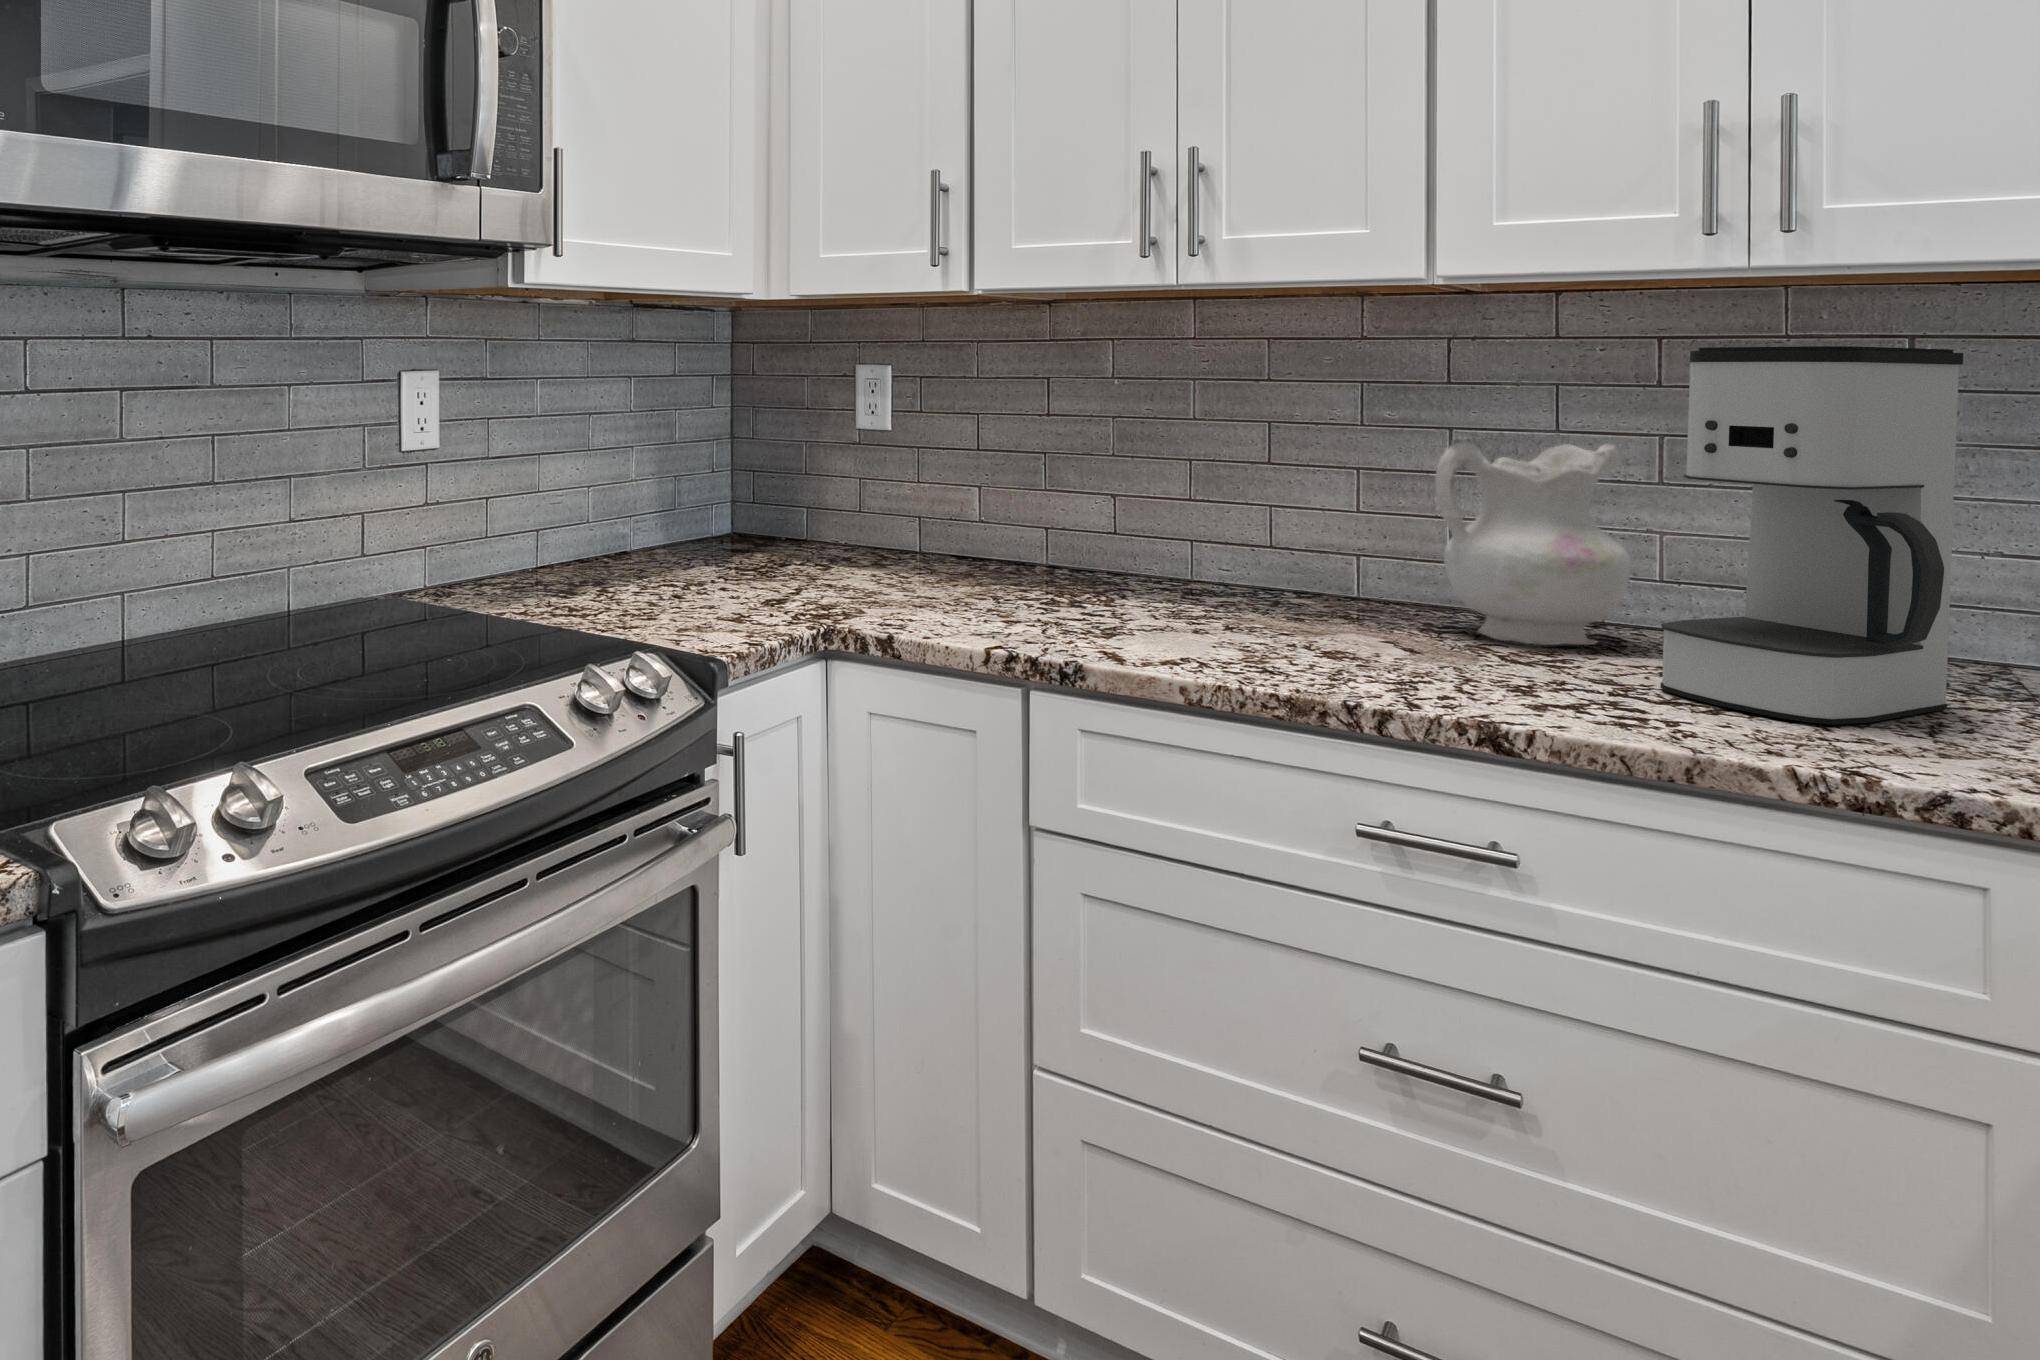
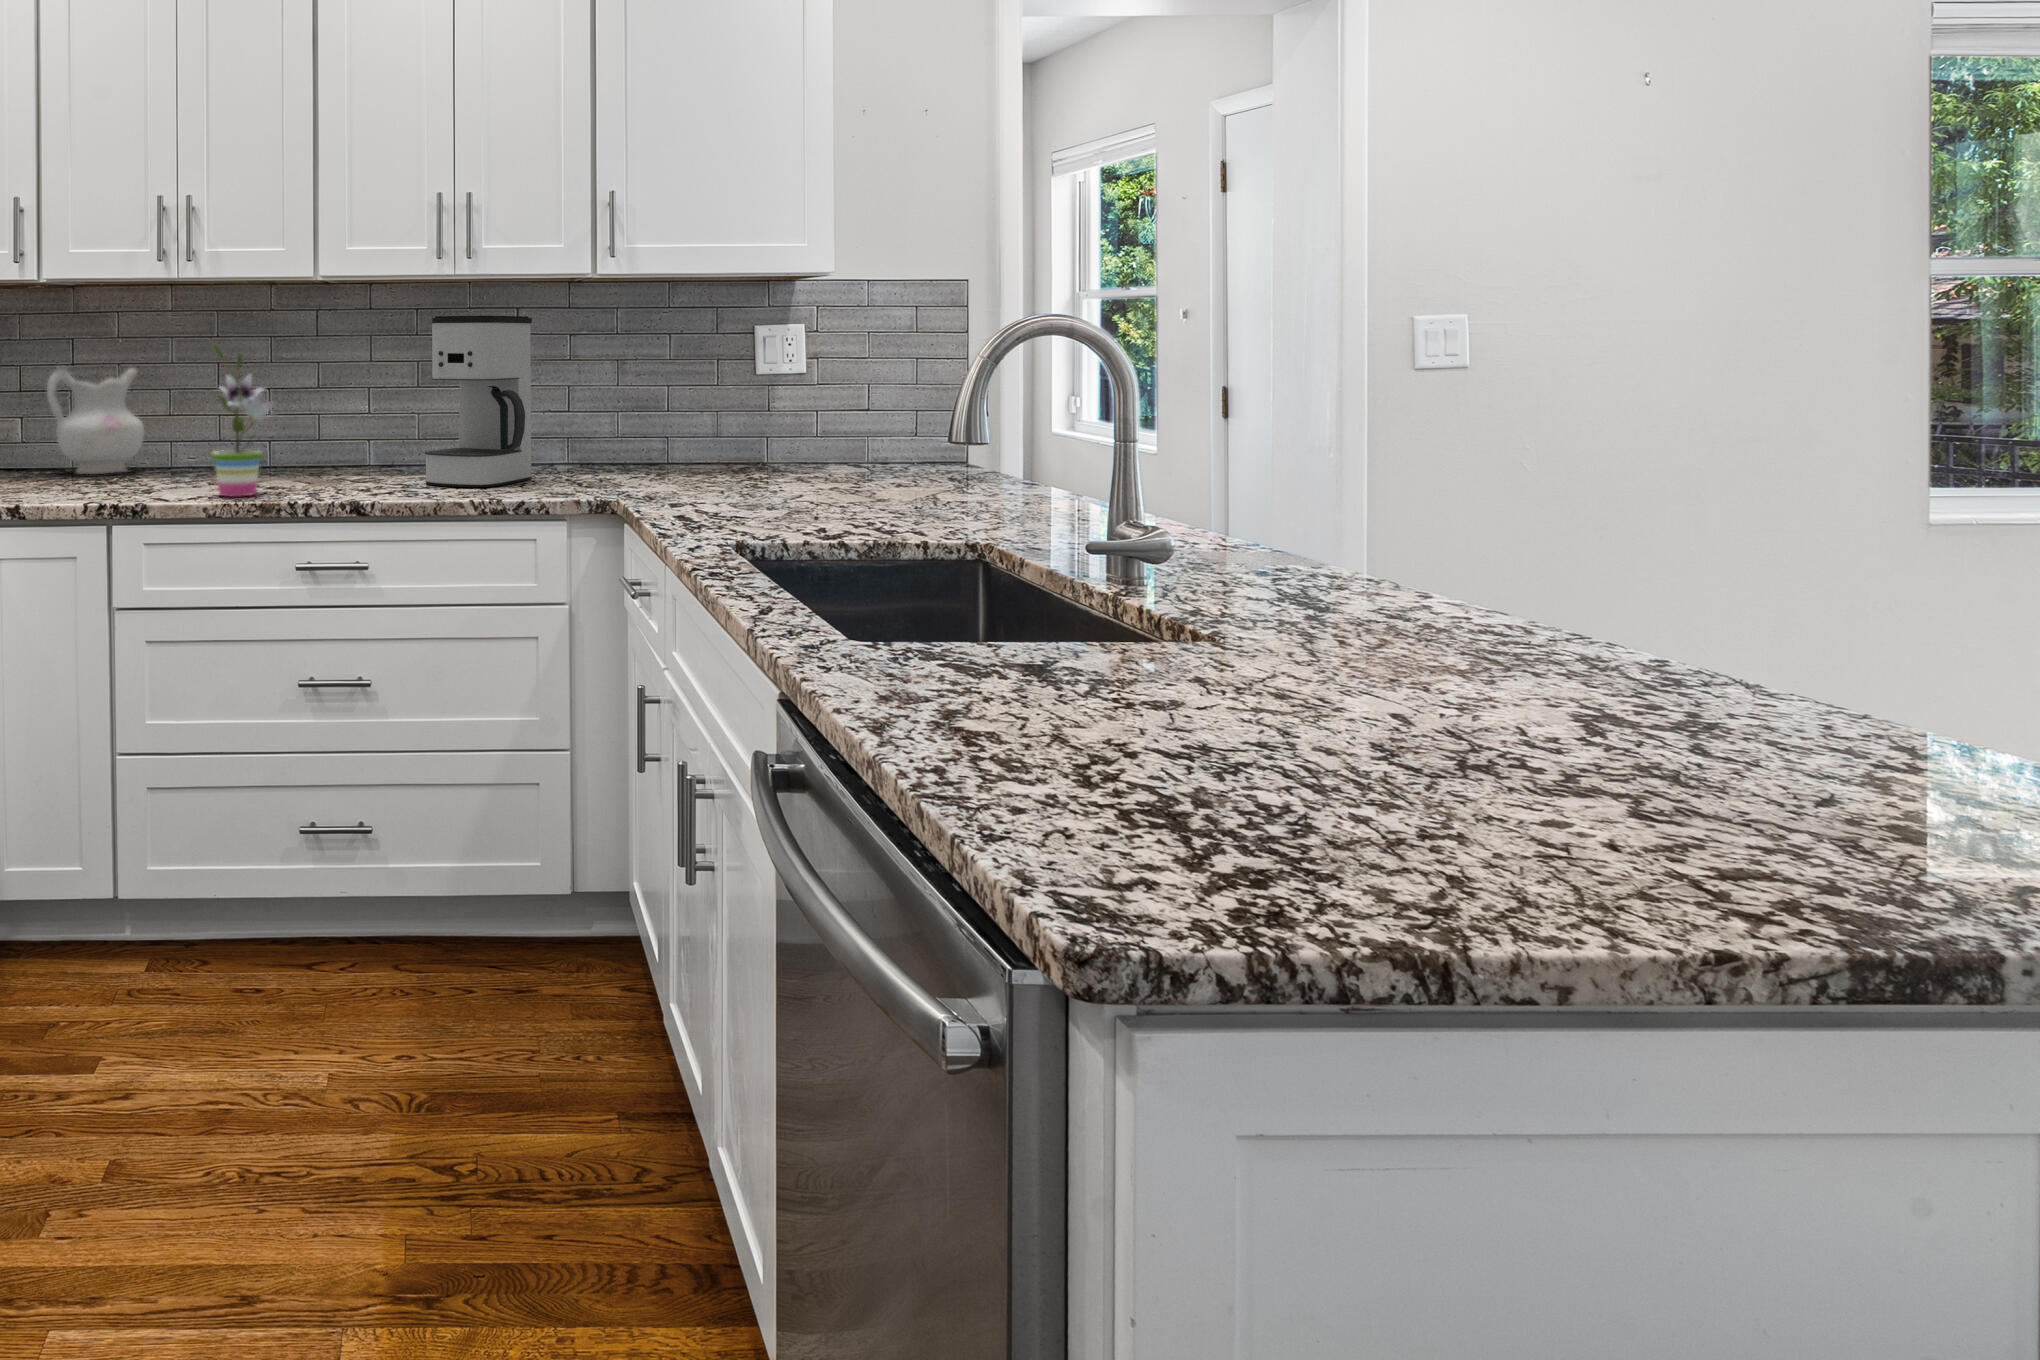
potted plant: none [1204,391,1341,673] -> present [211,343,275,496]
ceramic pitcher: present [1435,436,1630,645] -> present [47,367,144,474]

